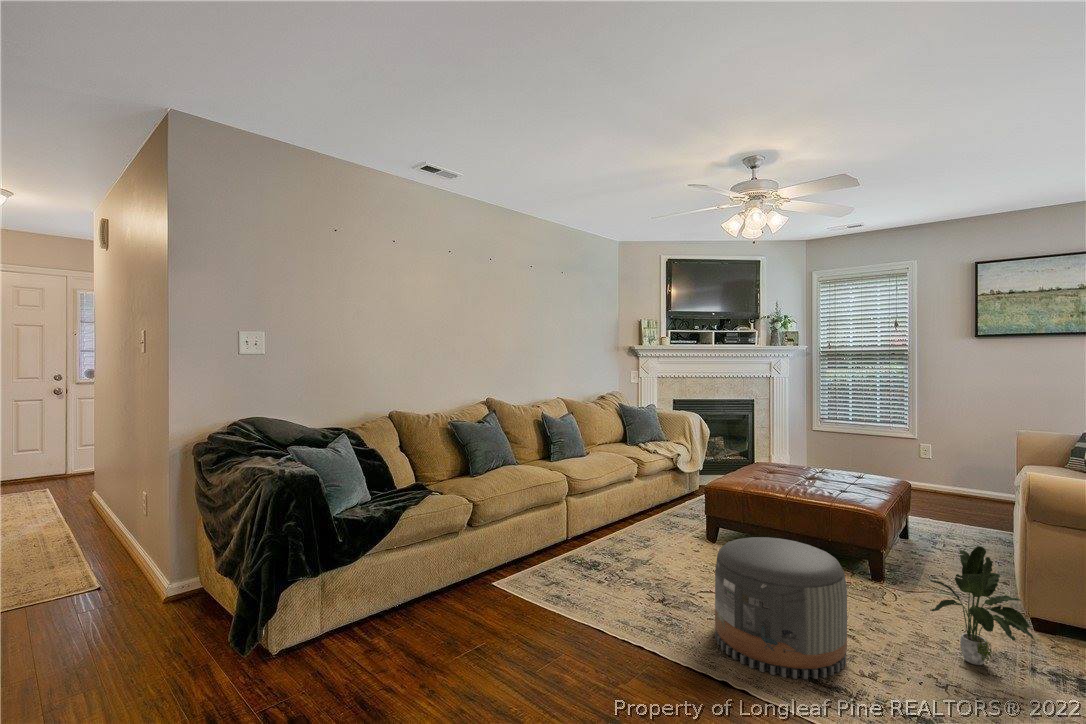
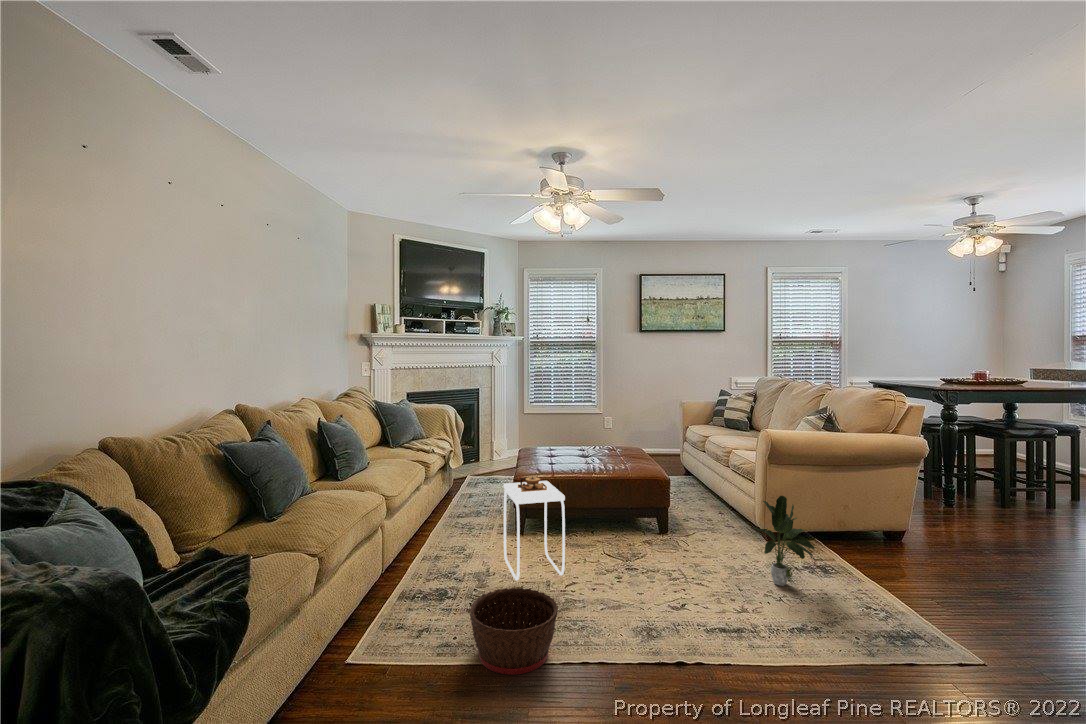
side table: none [659,479,716,580] -> present [504,477,565,580]
pouf: present [715,537,847,679] -> none [618,520,734,650]
basket: none [561,564,638,633] -> present [470,588,558,675]

